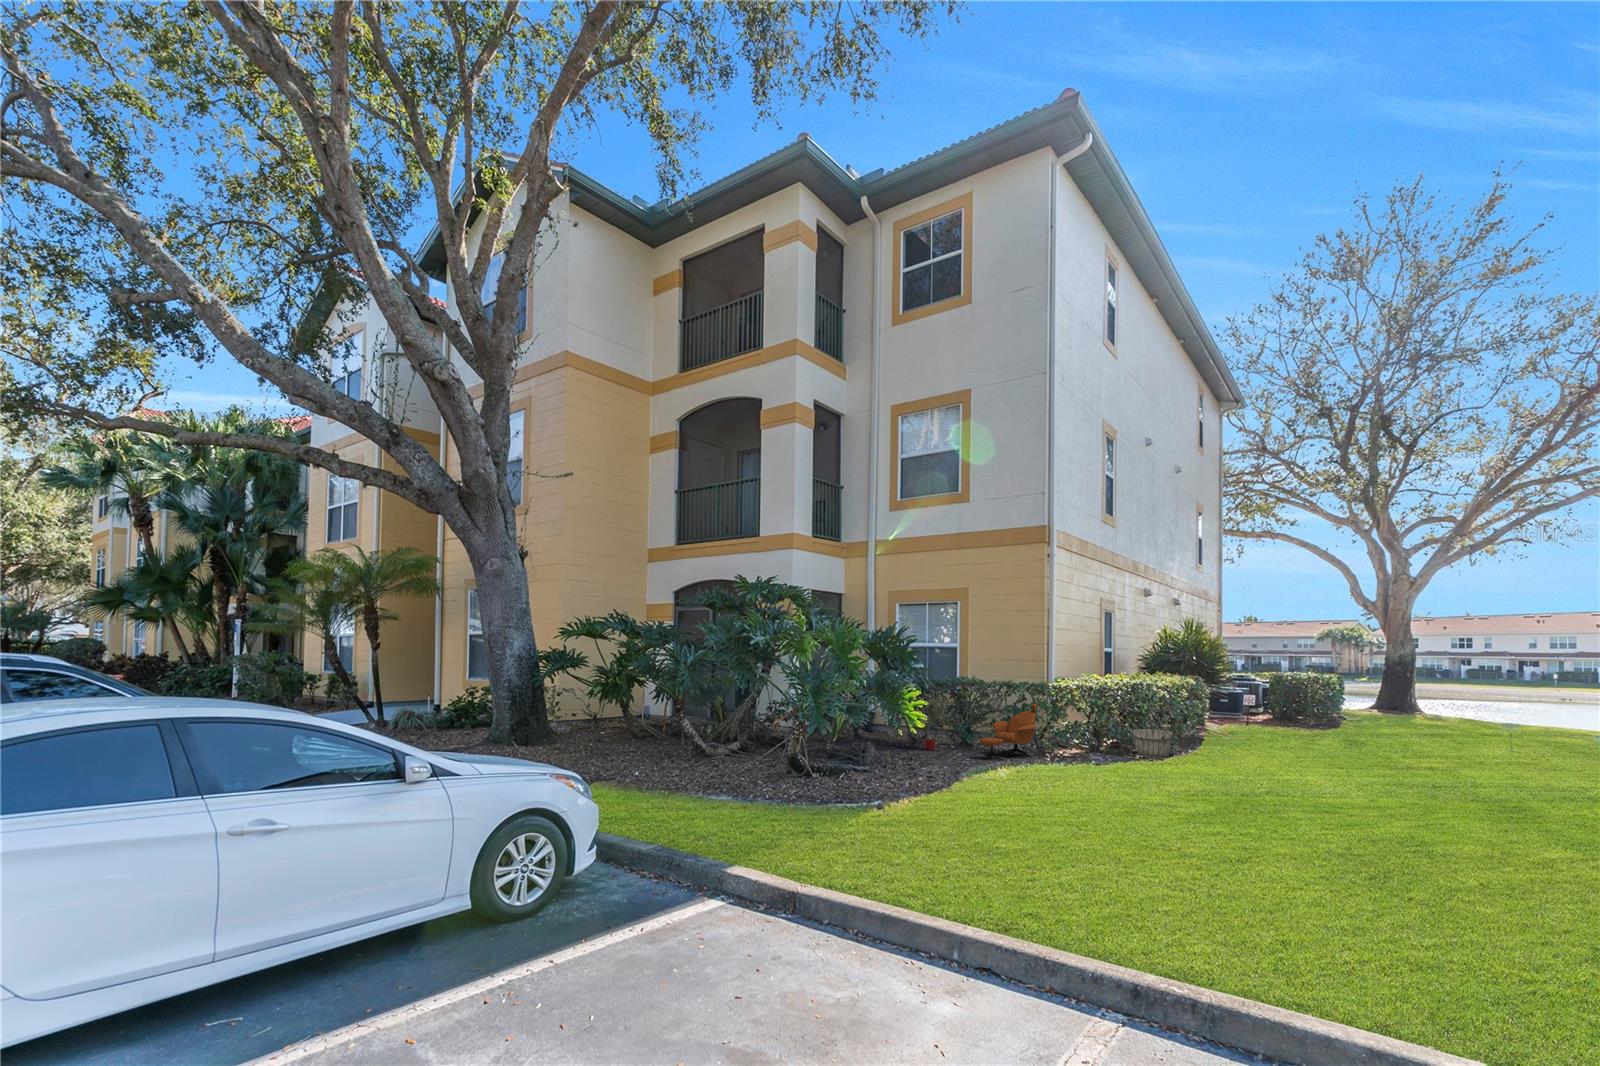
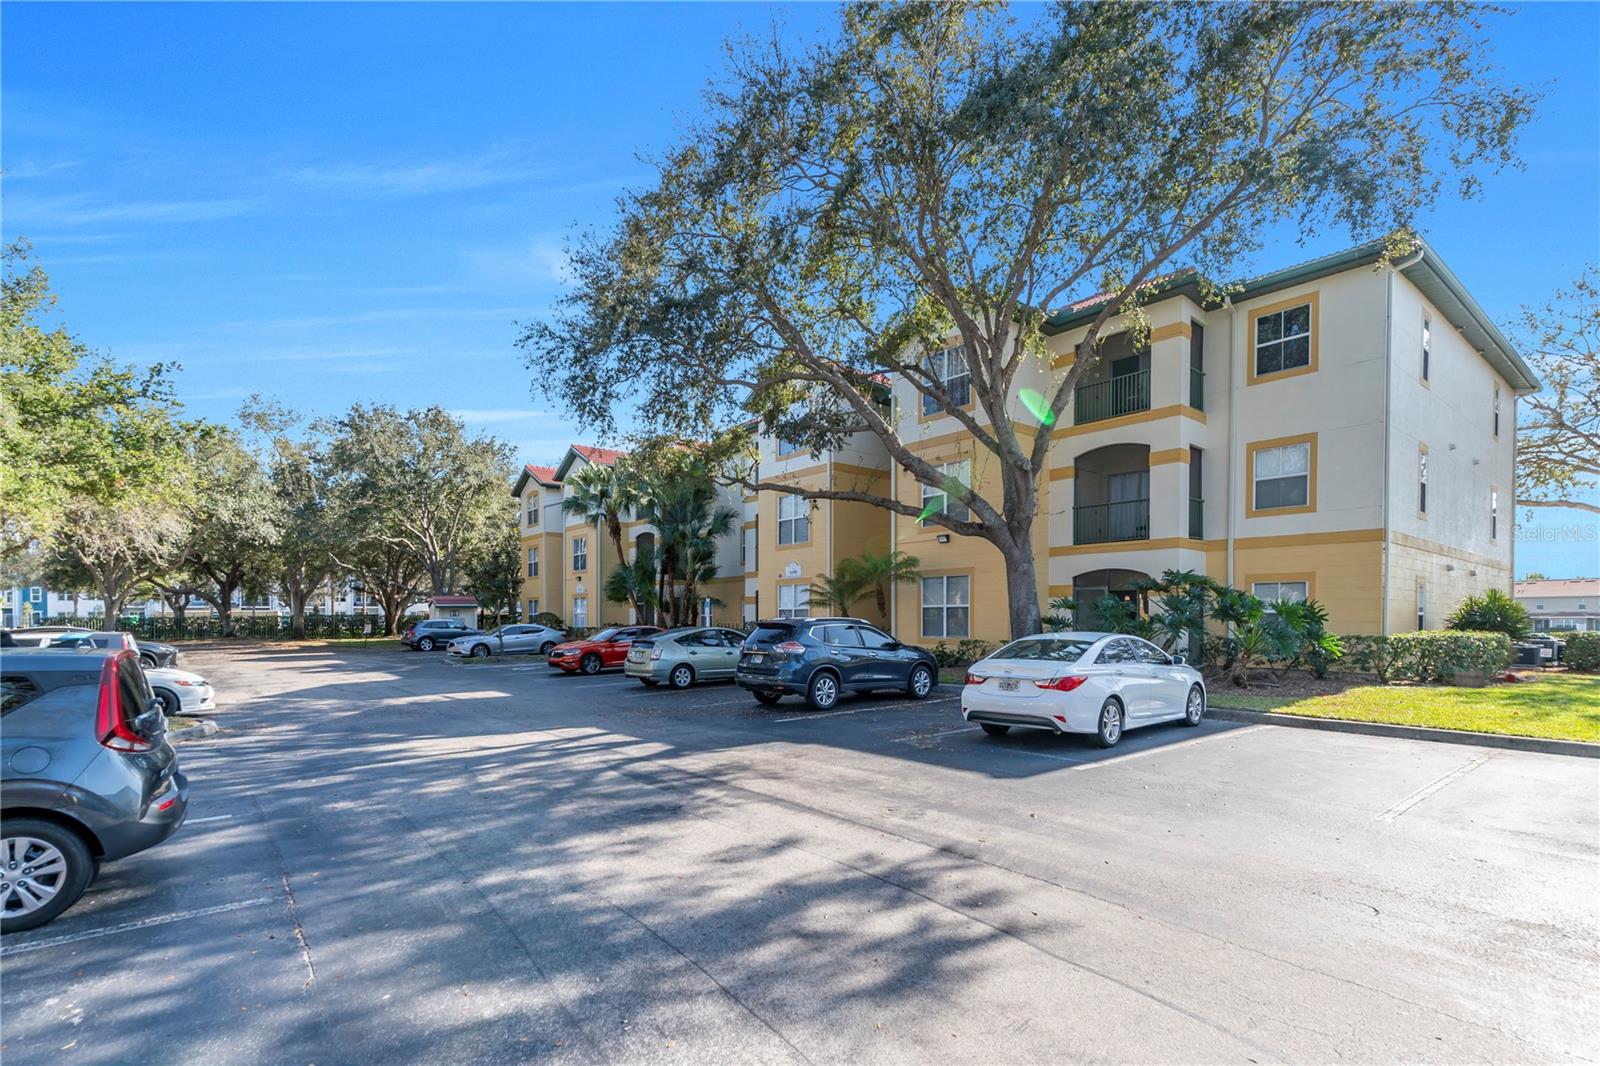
potted tree: present [924,691,949,751] -> present [1497,646,1520,682]
lounge chair: present [980,704,1037,760] -> none [1342,649,1382,687]

